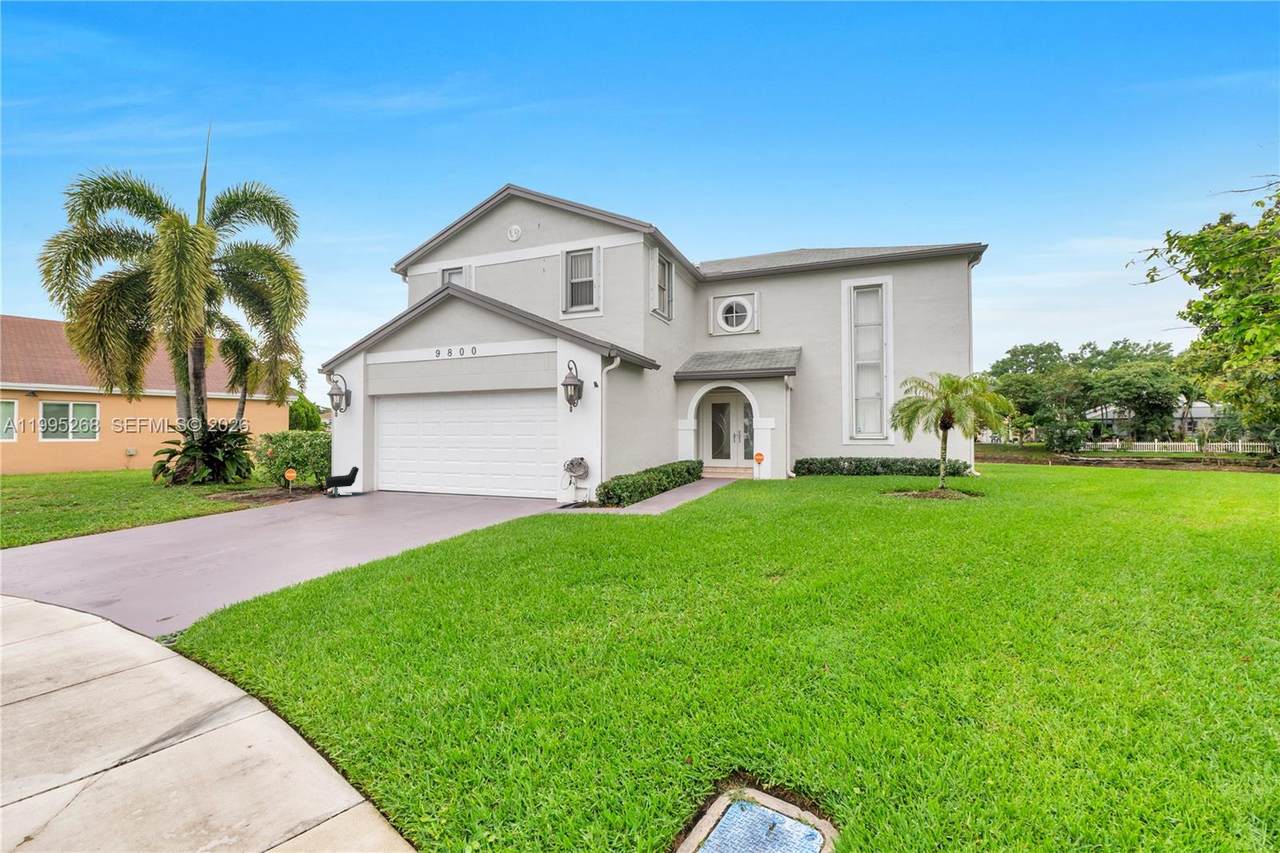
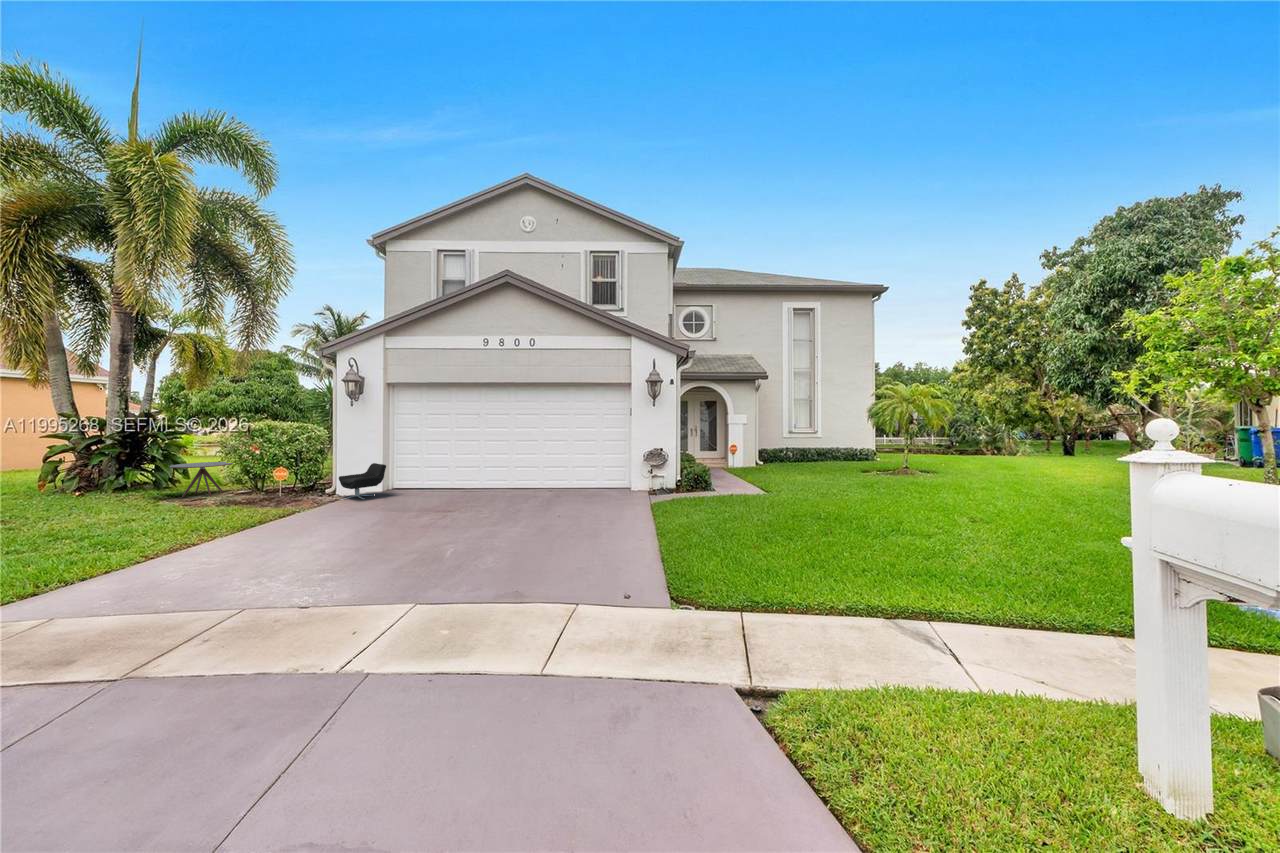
round table: none [229,464,273,491] -> present [170,462,233,498]

